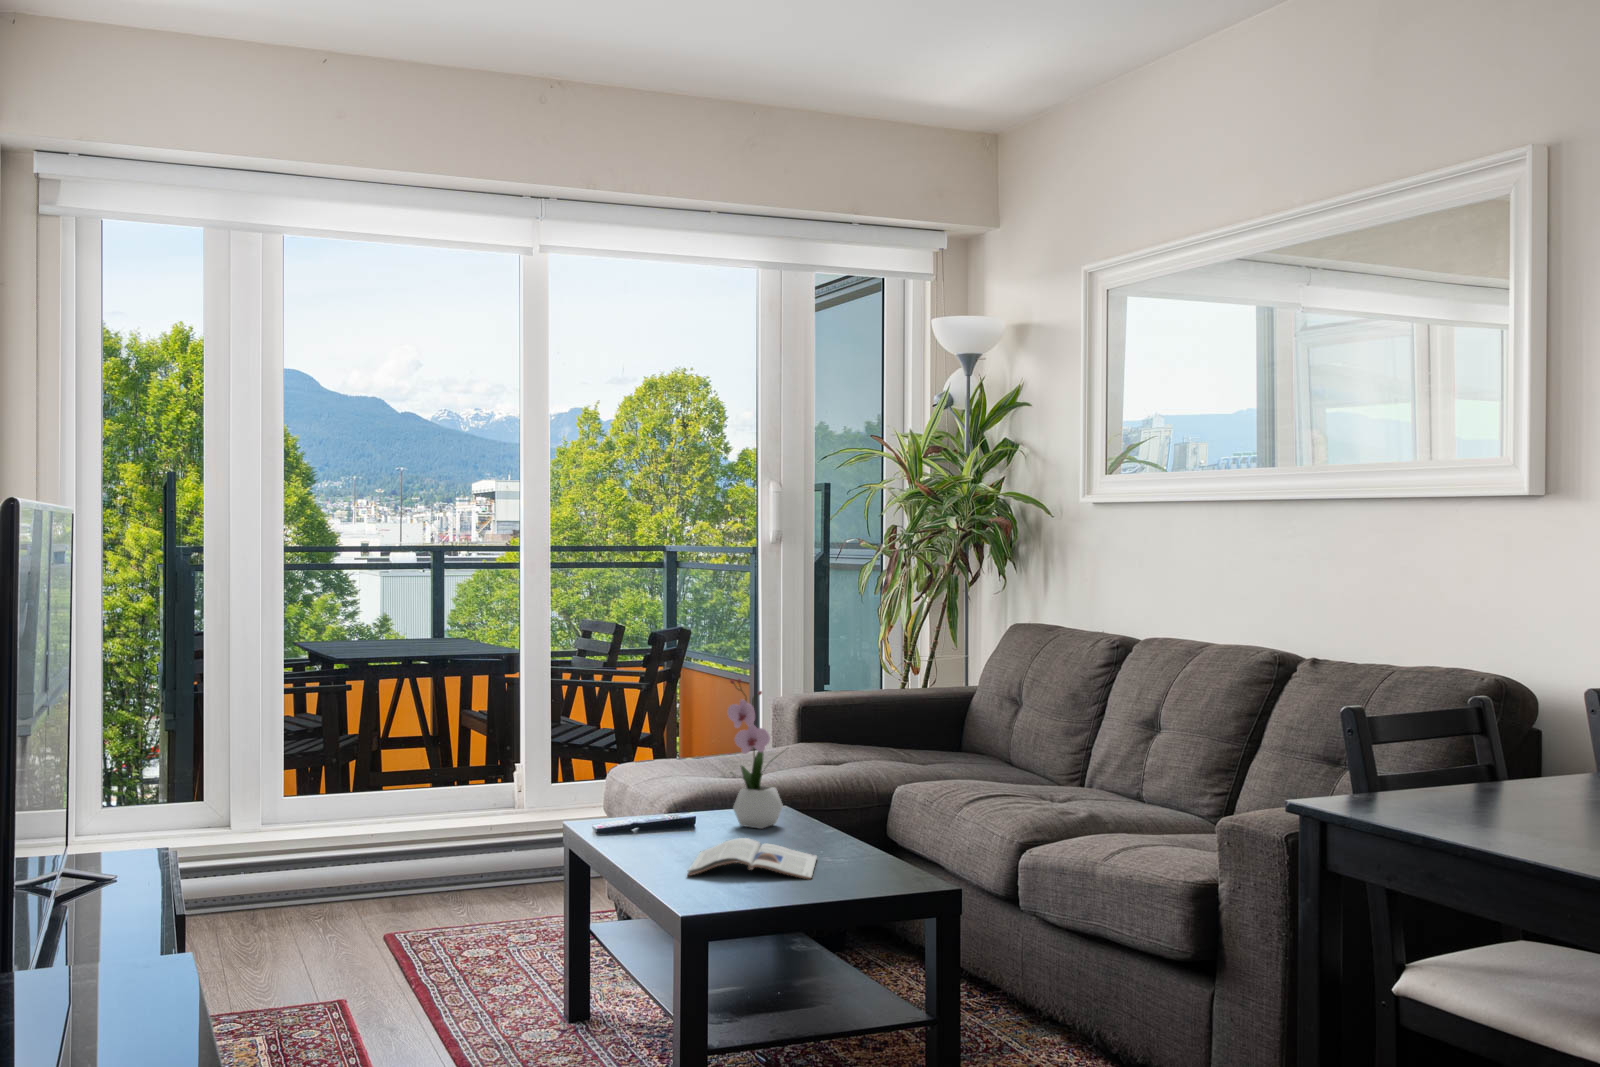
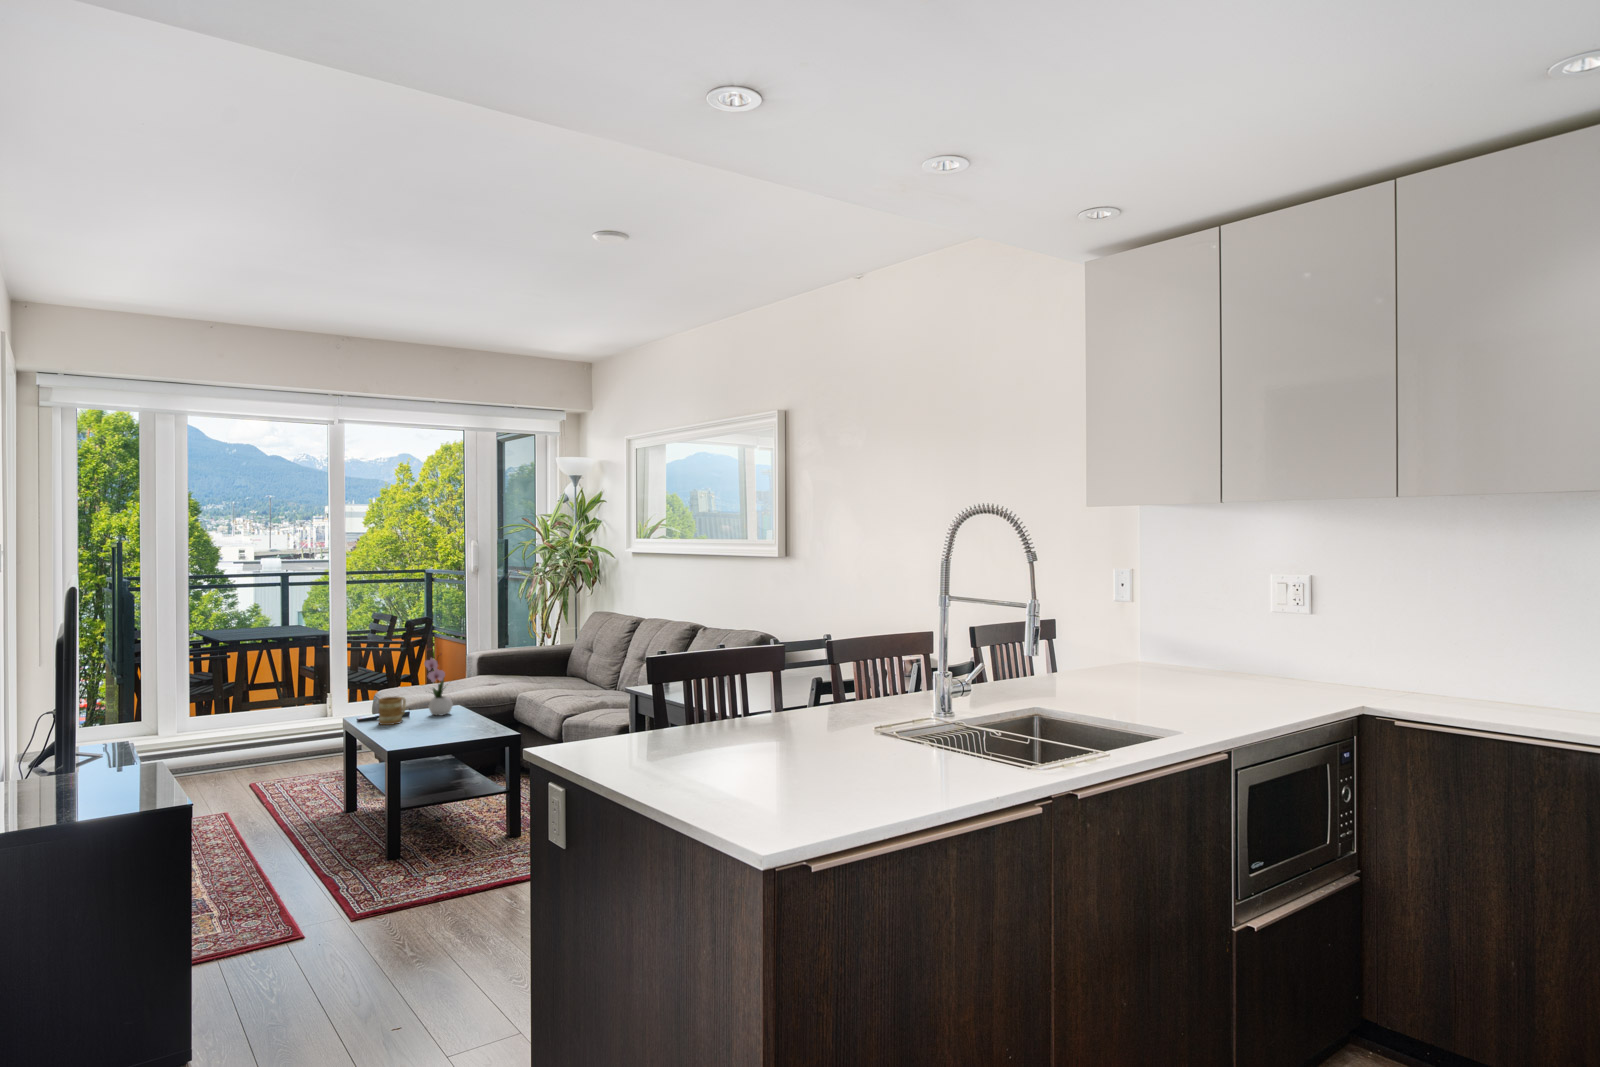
mug: none [638,781,690,844] -> present [379,697,406,725]
magazine: present [687,838,817,880] -> none [395,720,460,738]

